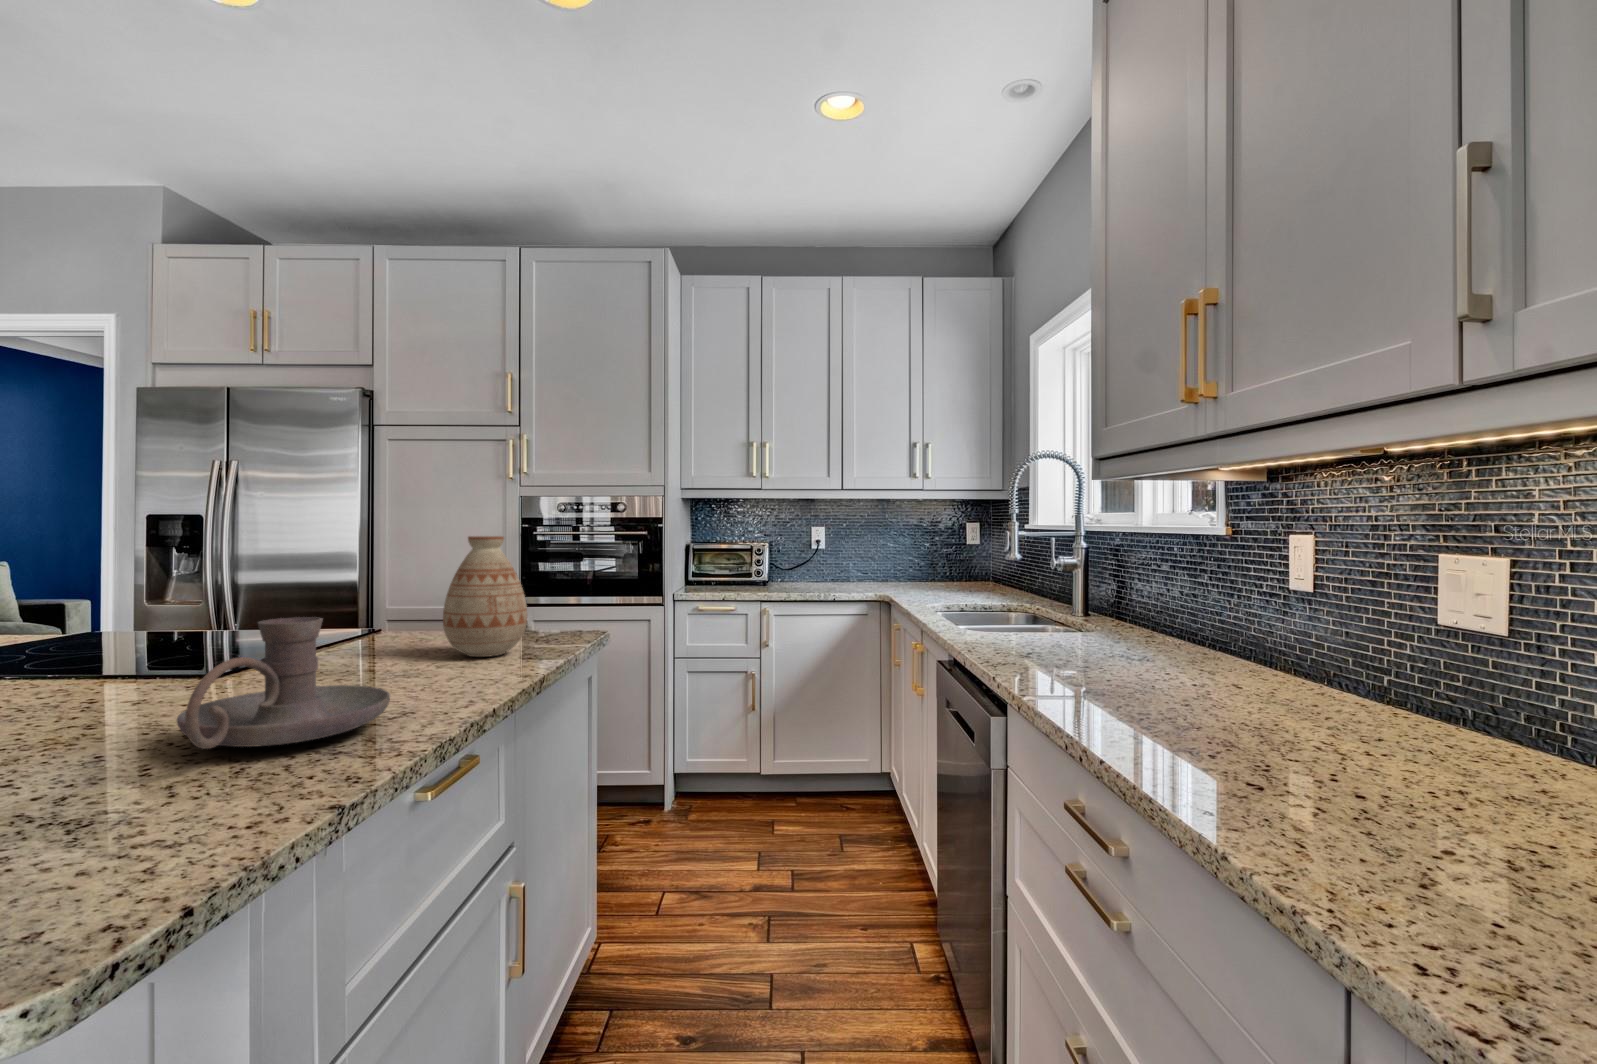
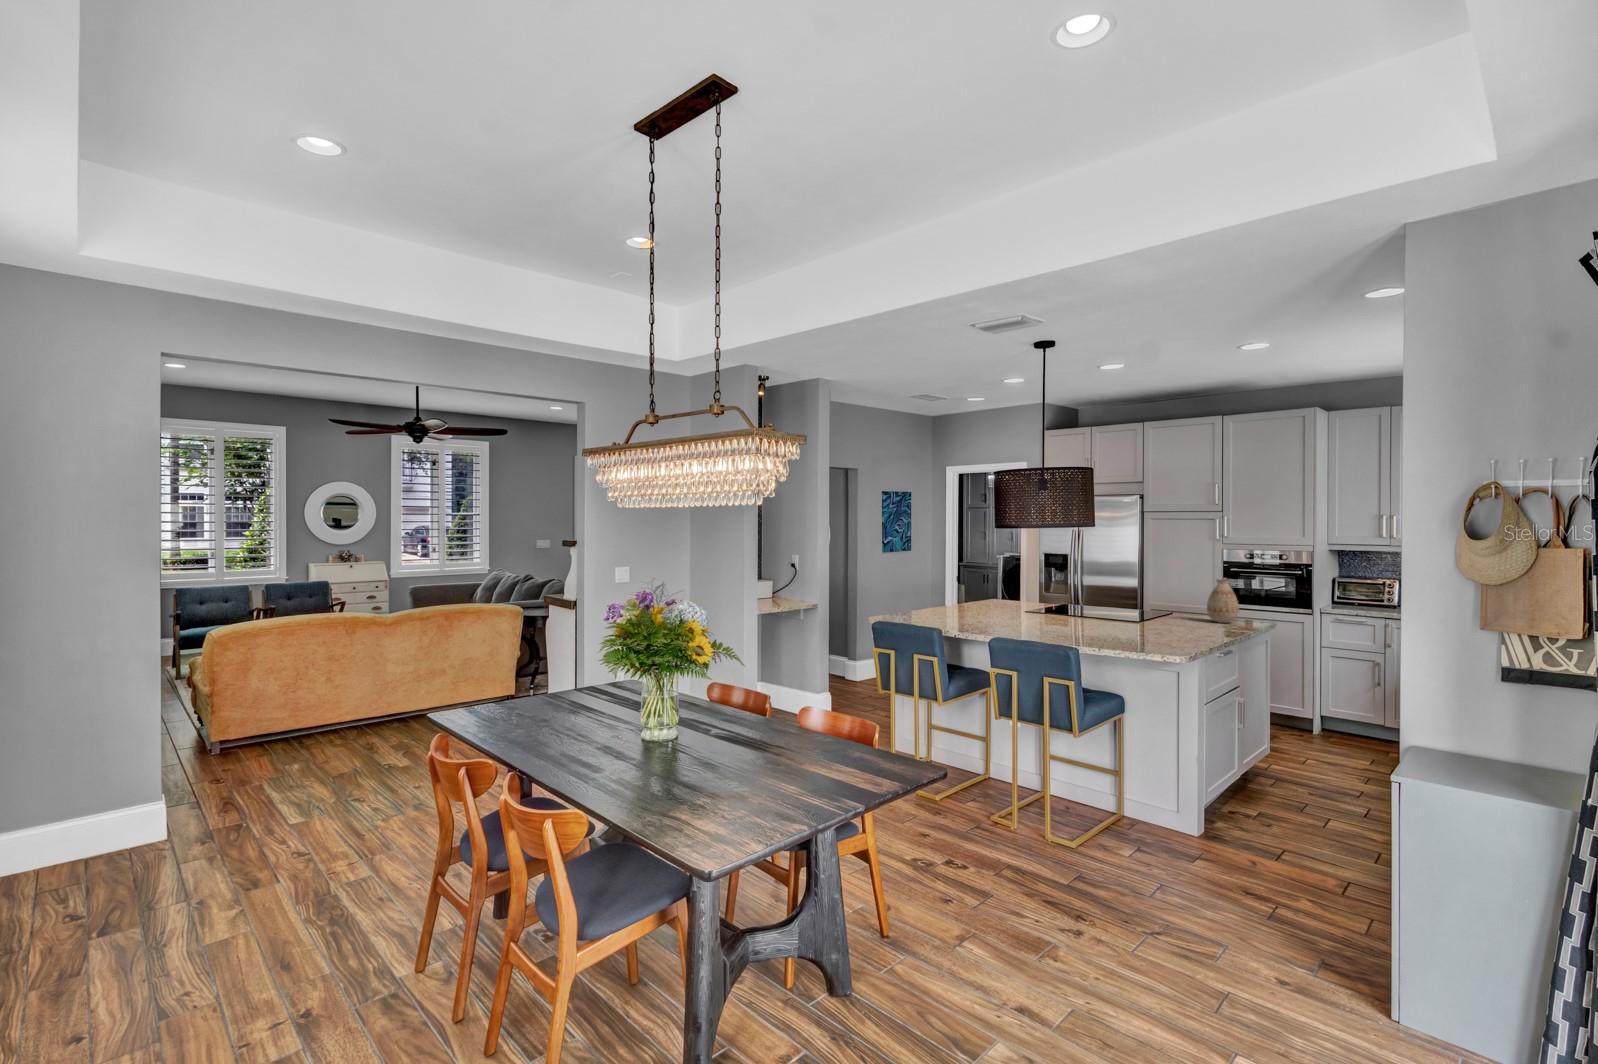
candle holder: present [177,617,390,749] -> none [1159,603,1207,632]

